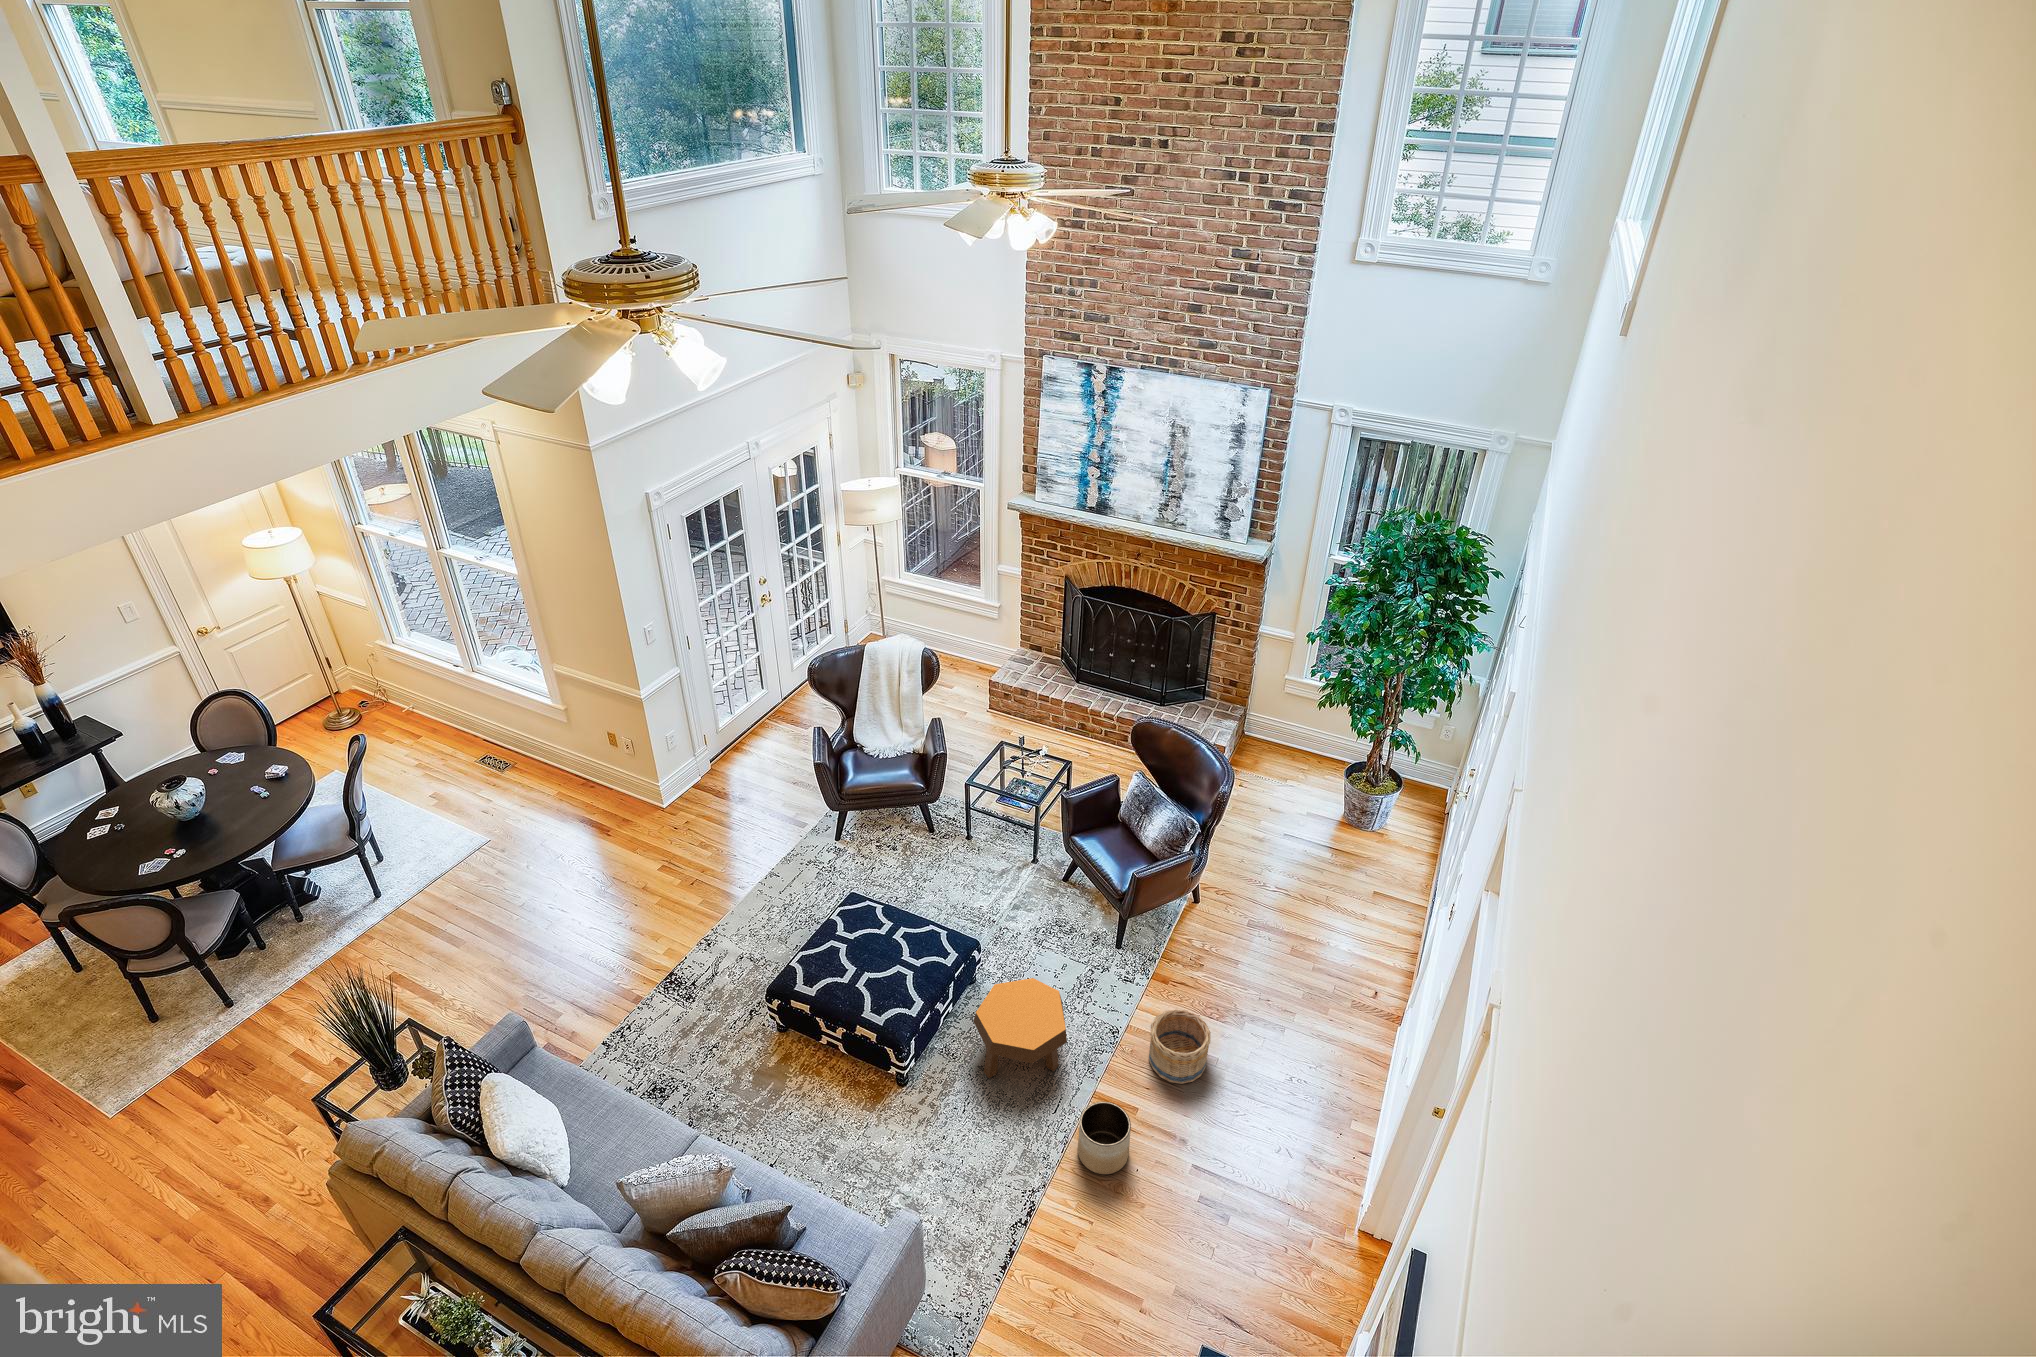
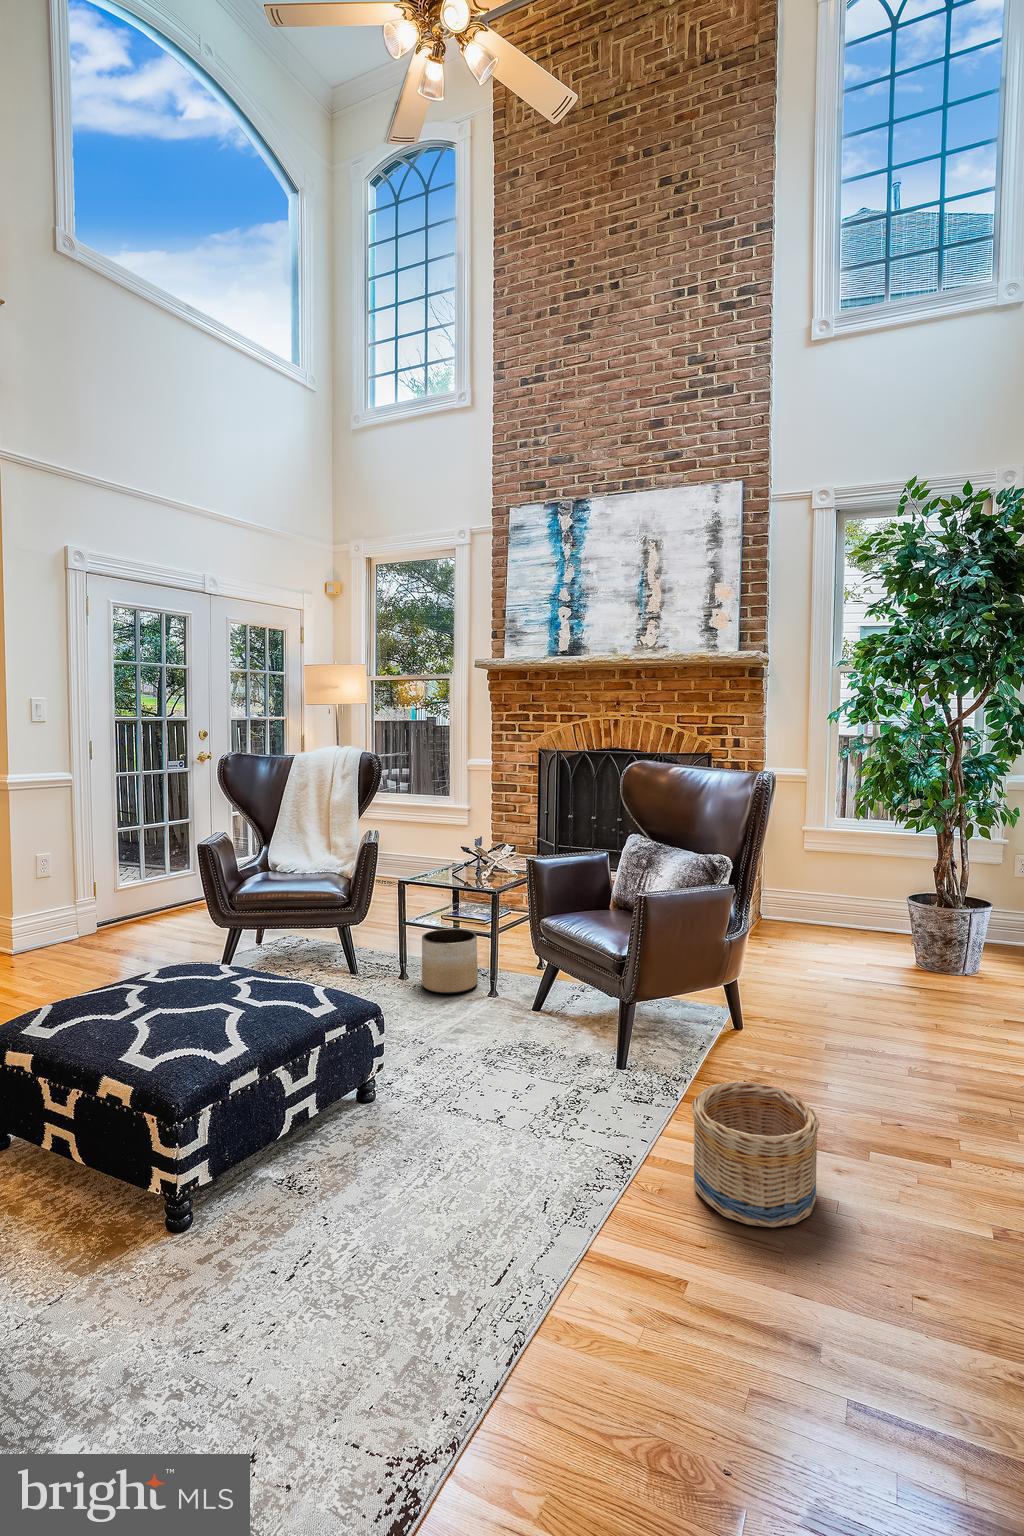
footstool: present [973,978,1067,1078] -> none [343,1035,524,1218]
planter: present [1078,1102,1131,1174] -> present [422,929,478,994]

